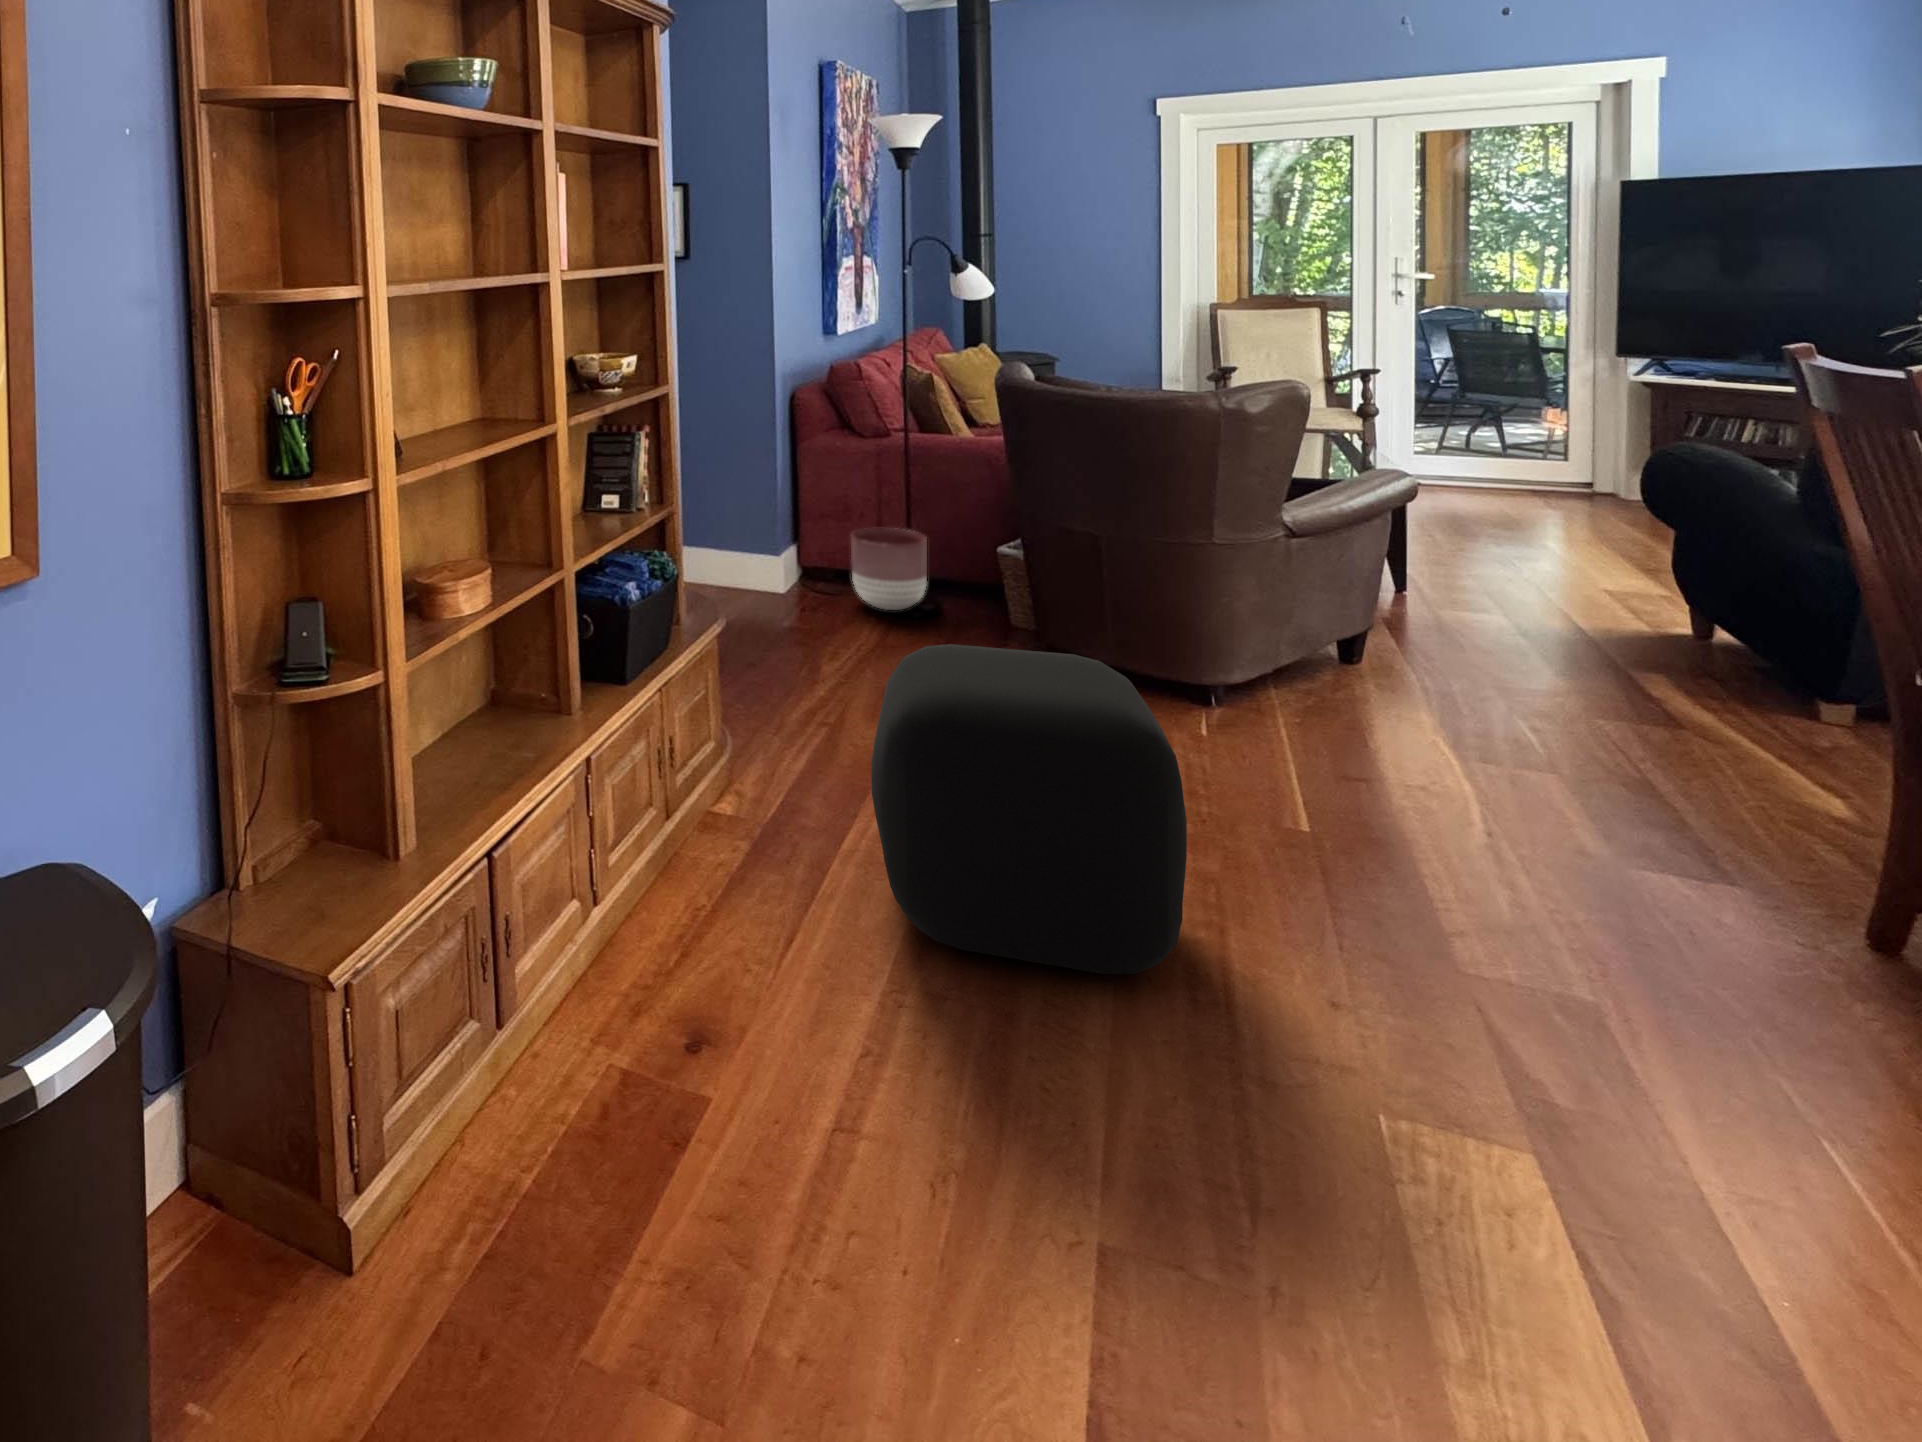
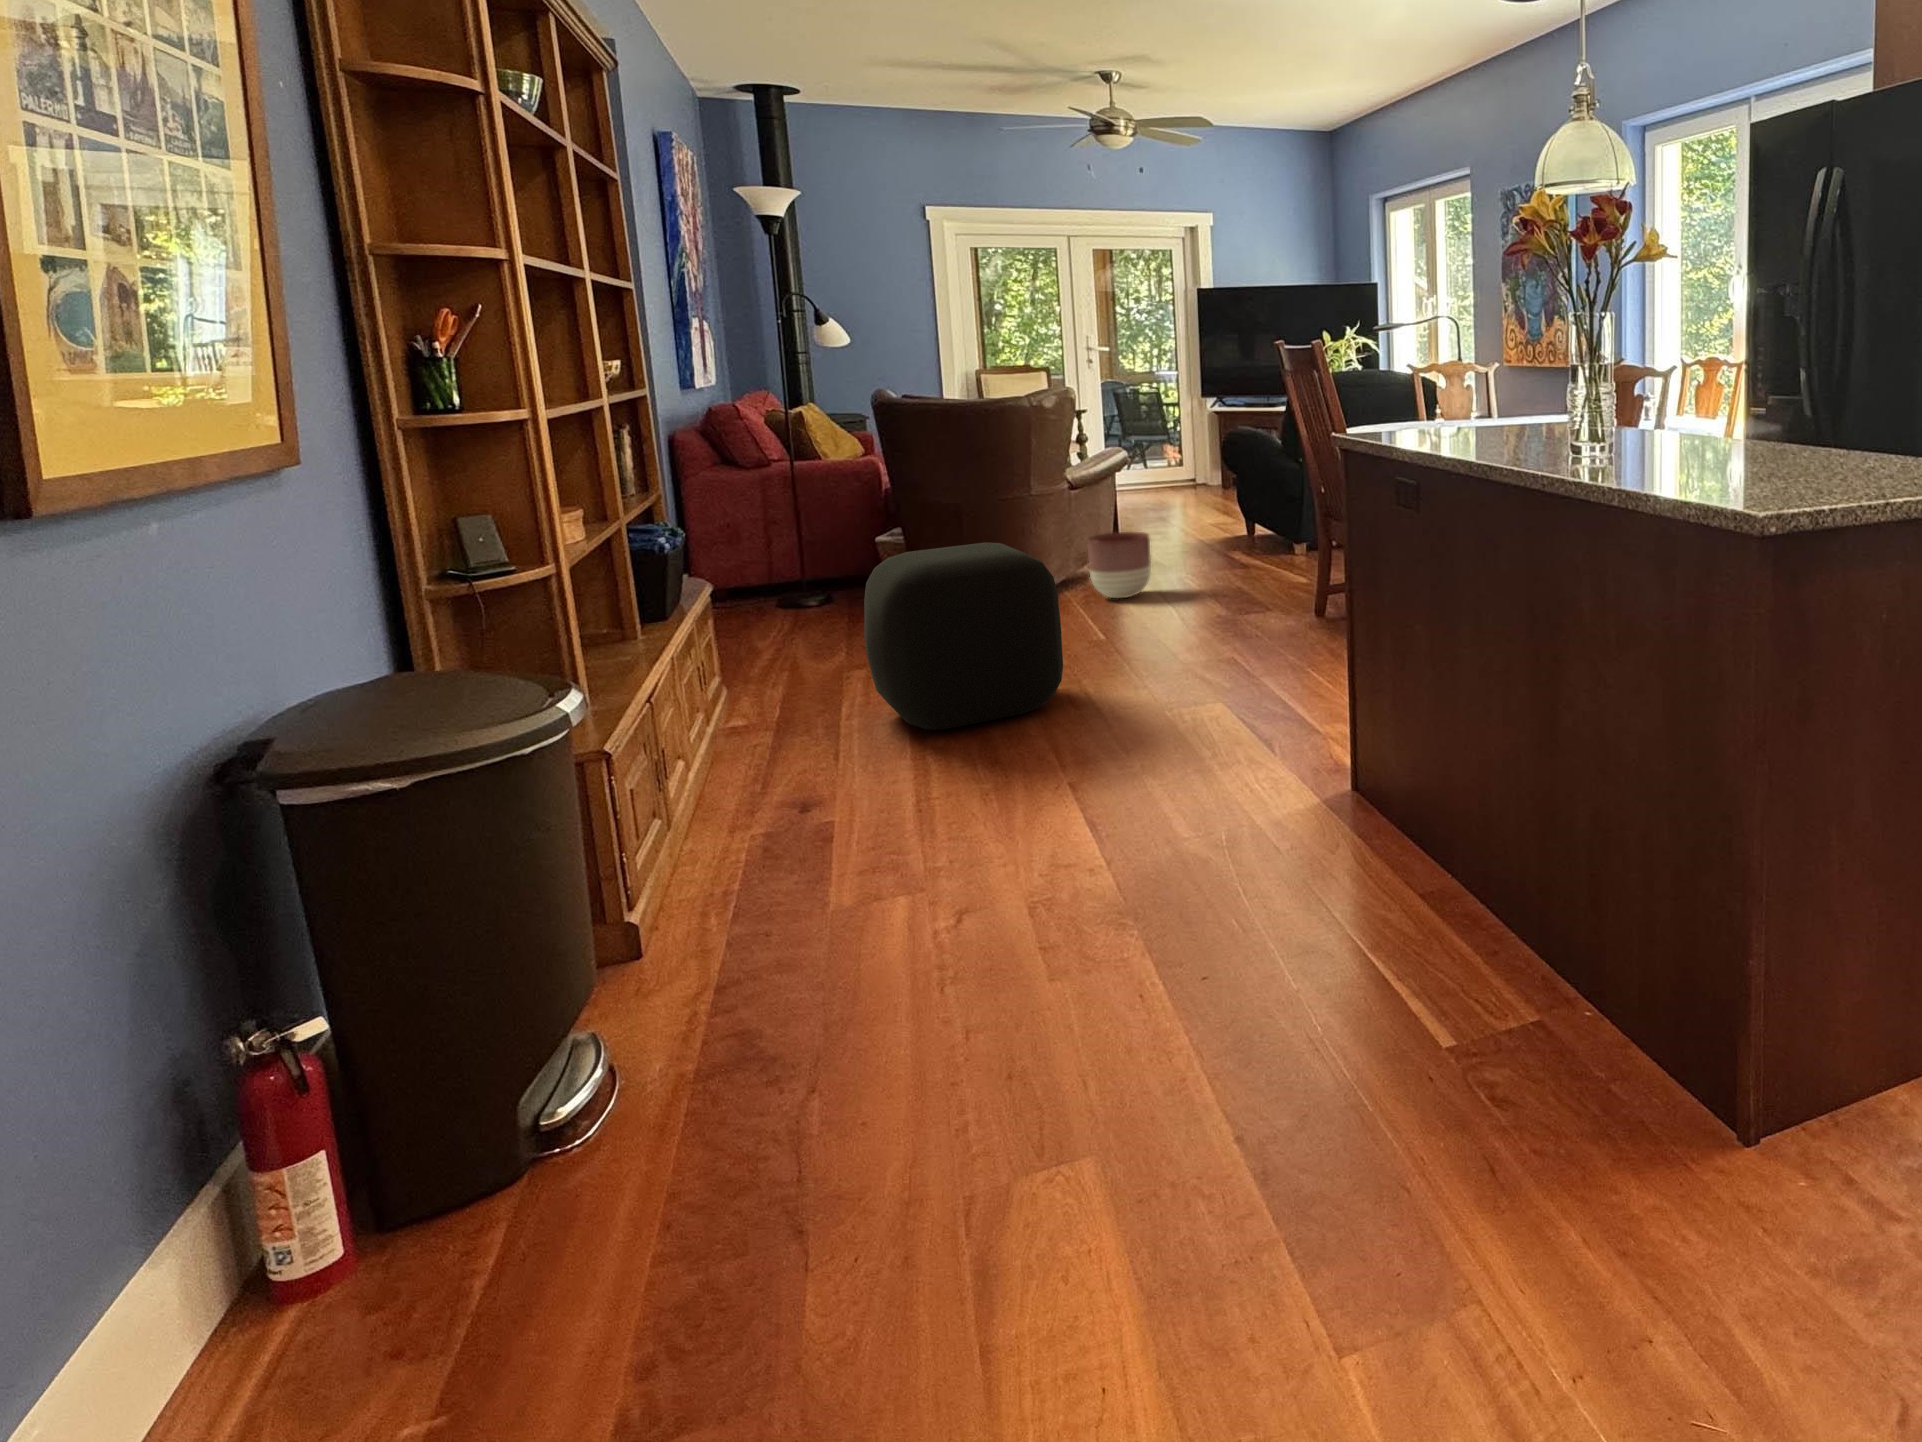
planter: present [851,528,927,610] -> present [1087,532,1151,598]

